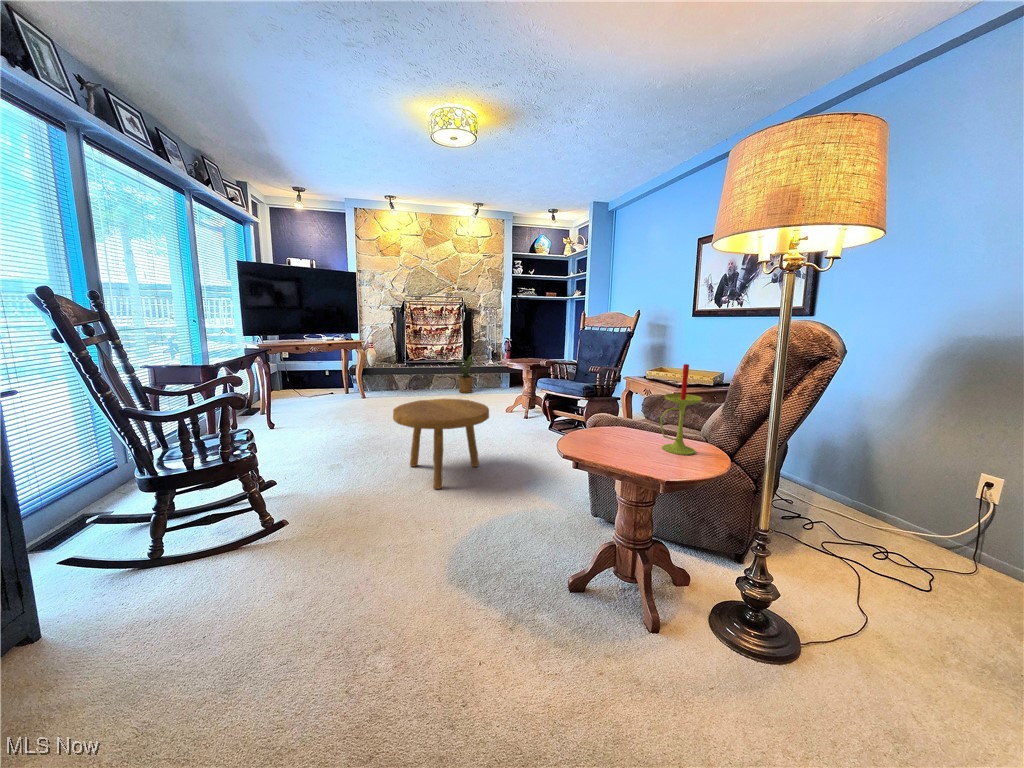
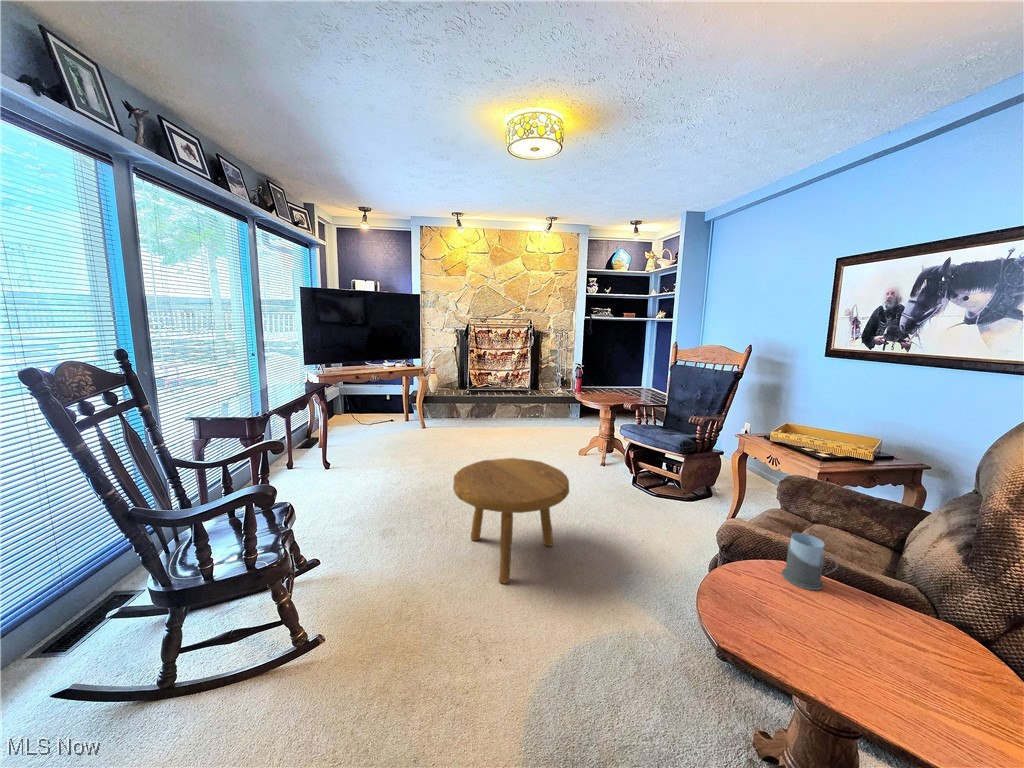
house plant: present [452,353,478,393] -> none [513,381,549,426]
candle: present [660,364,703,455] -> none [873,507,965,664]
mug: none [620,403,649,436] -> present [782,533,838,590]

